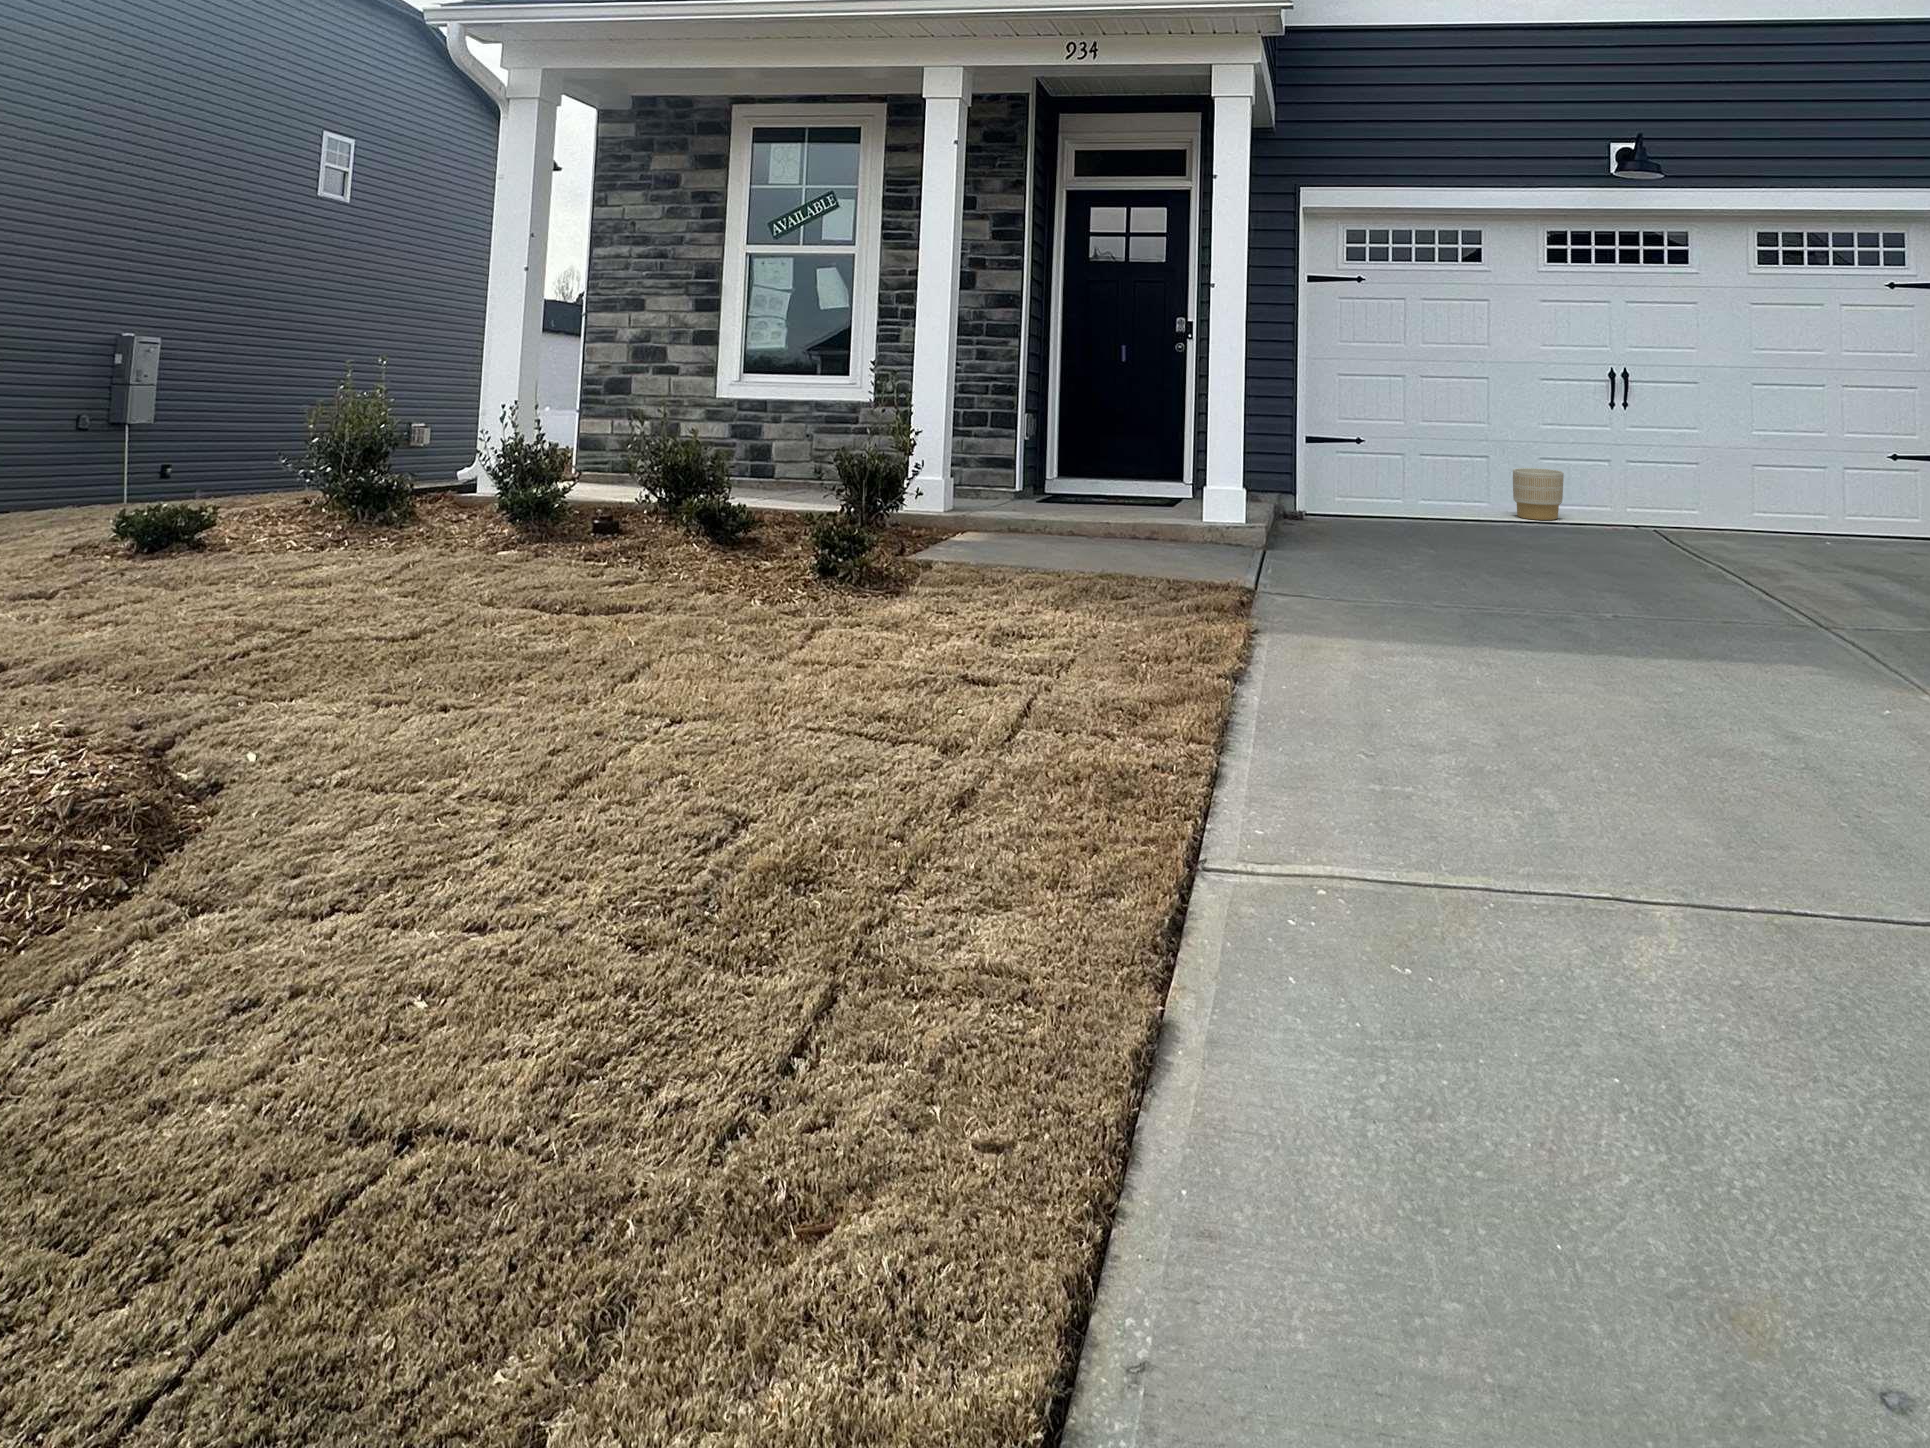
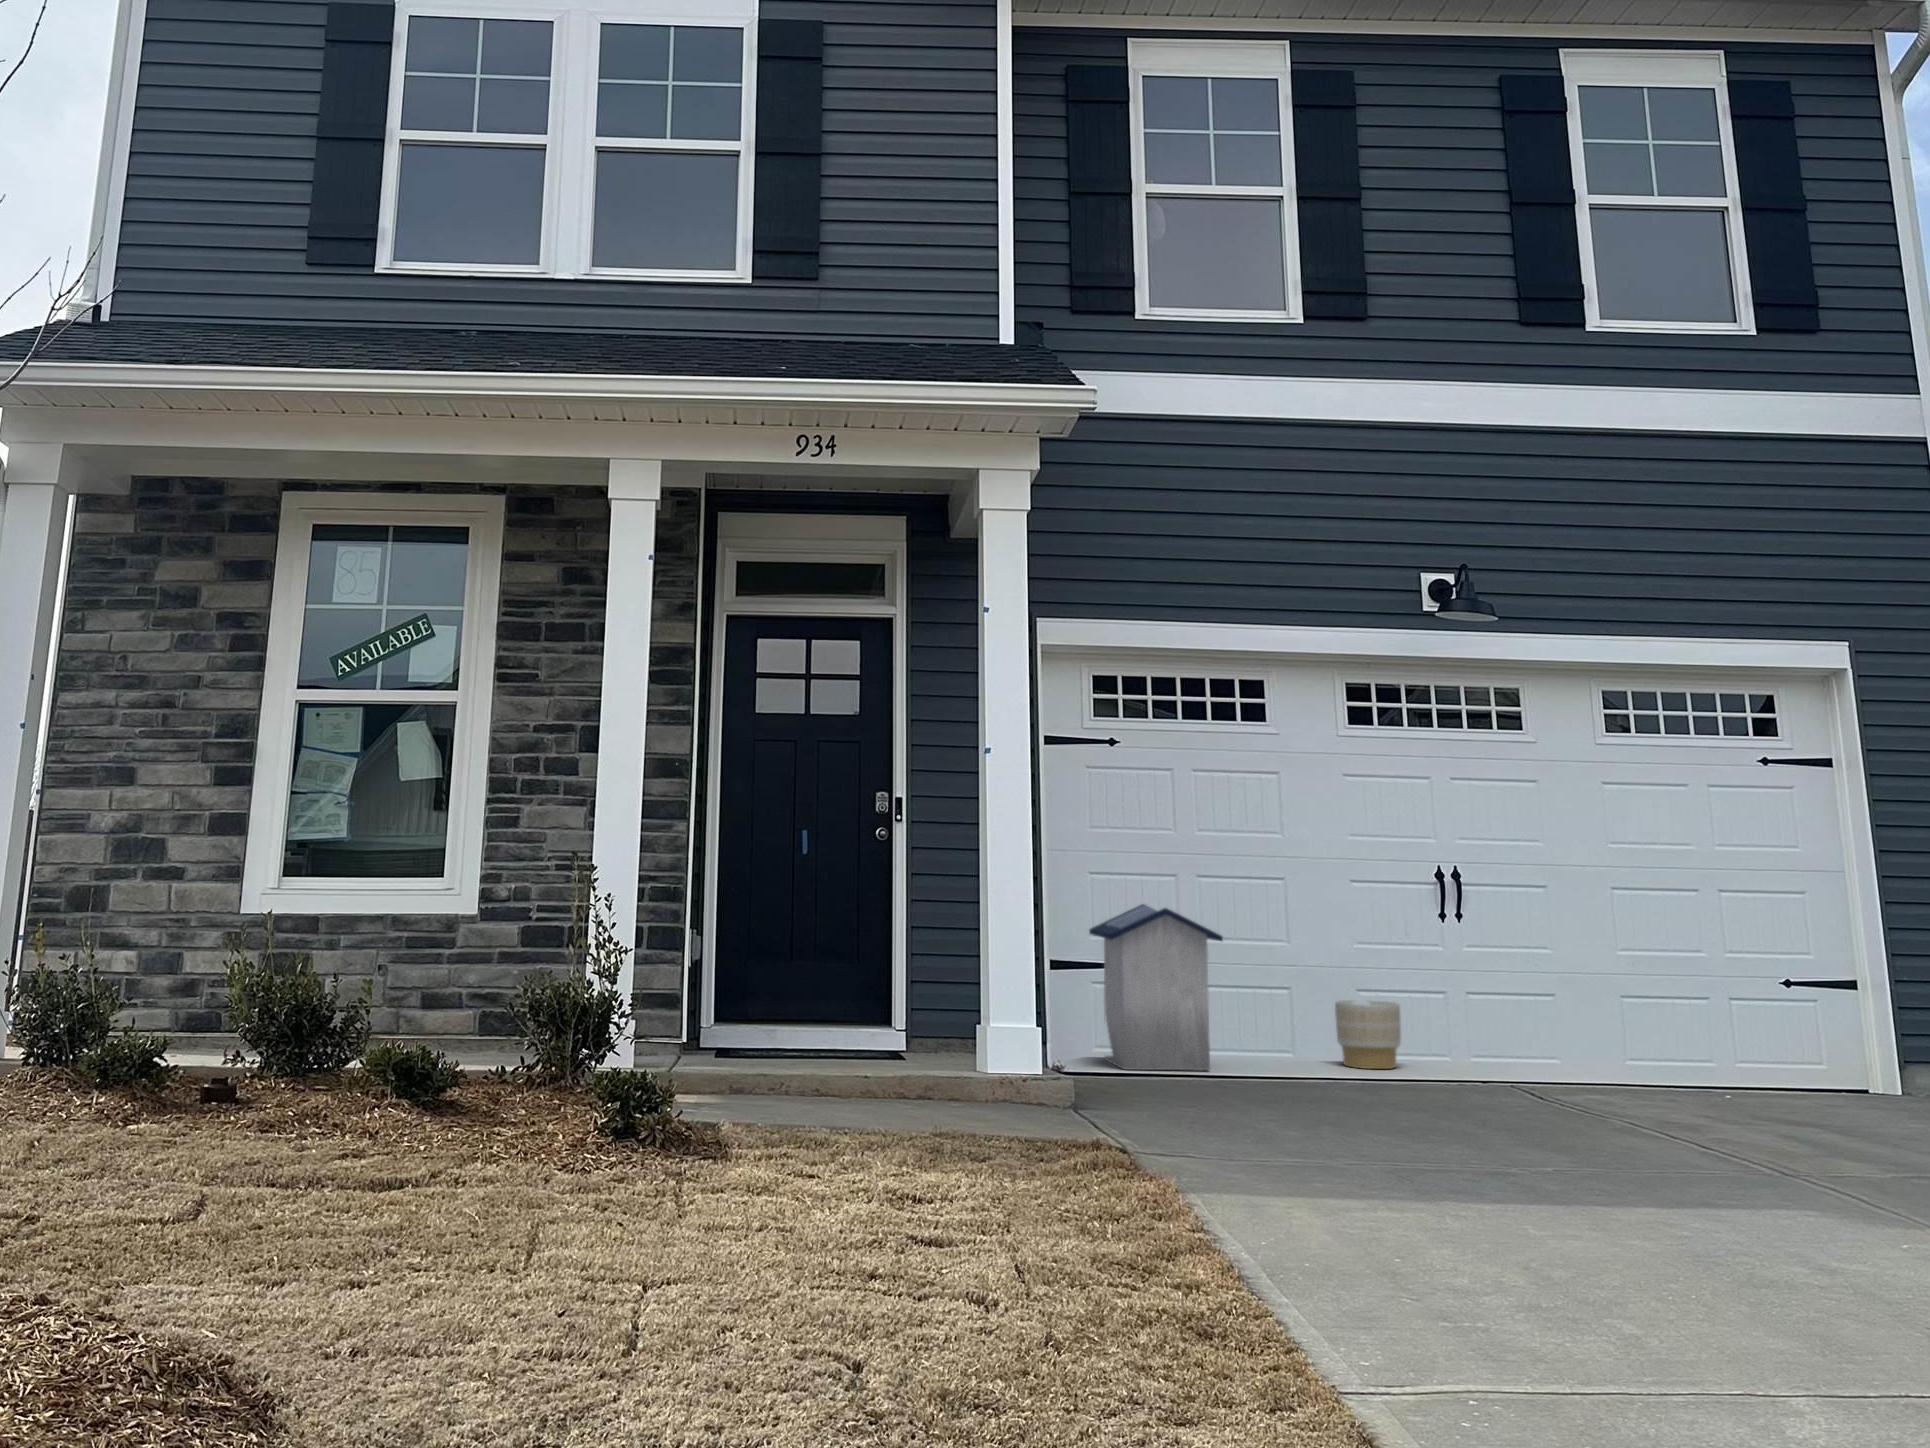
trash can: none [1325,396,1417,519] -> present [1089,904,1223,1071]

